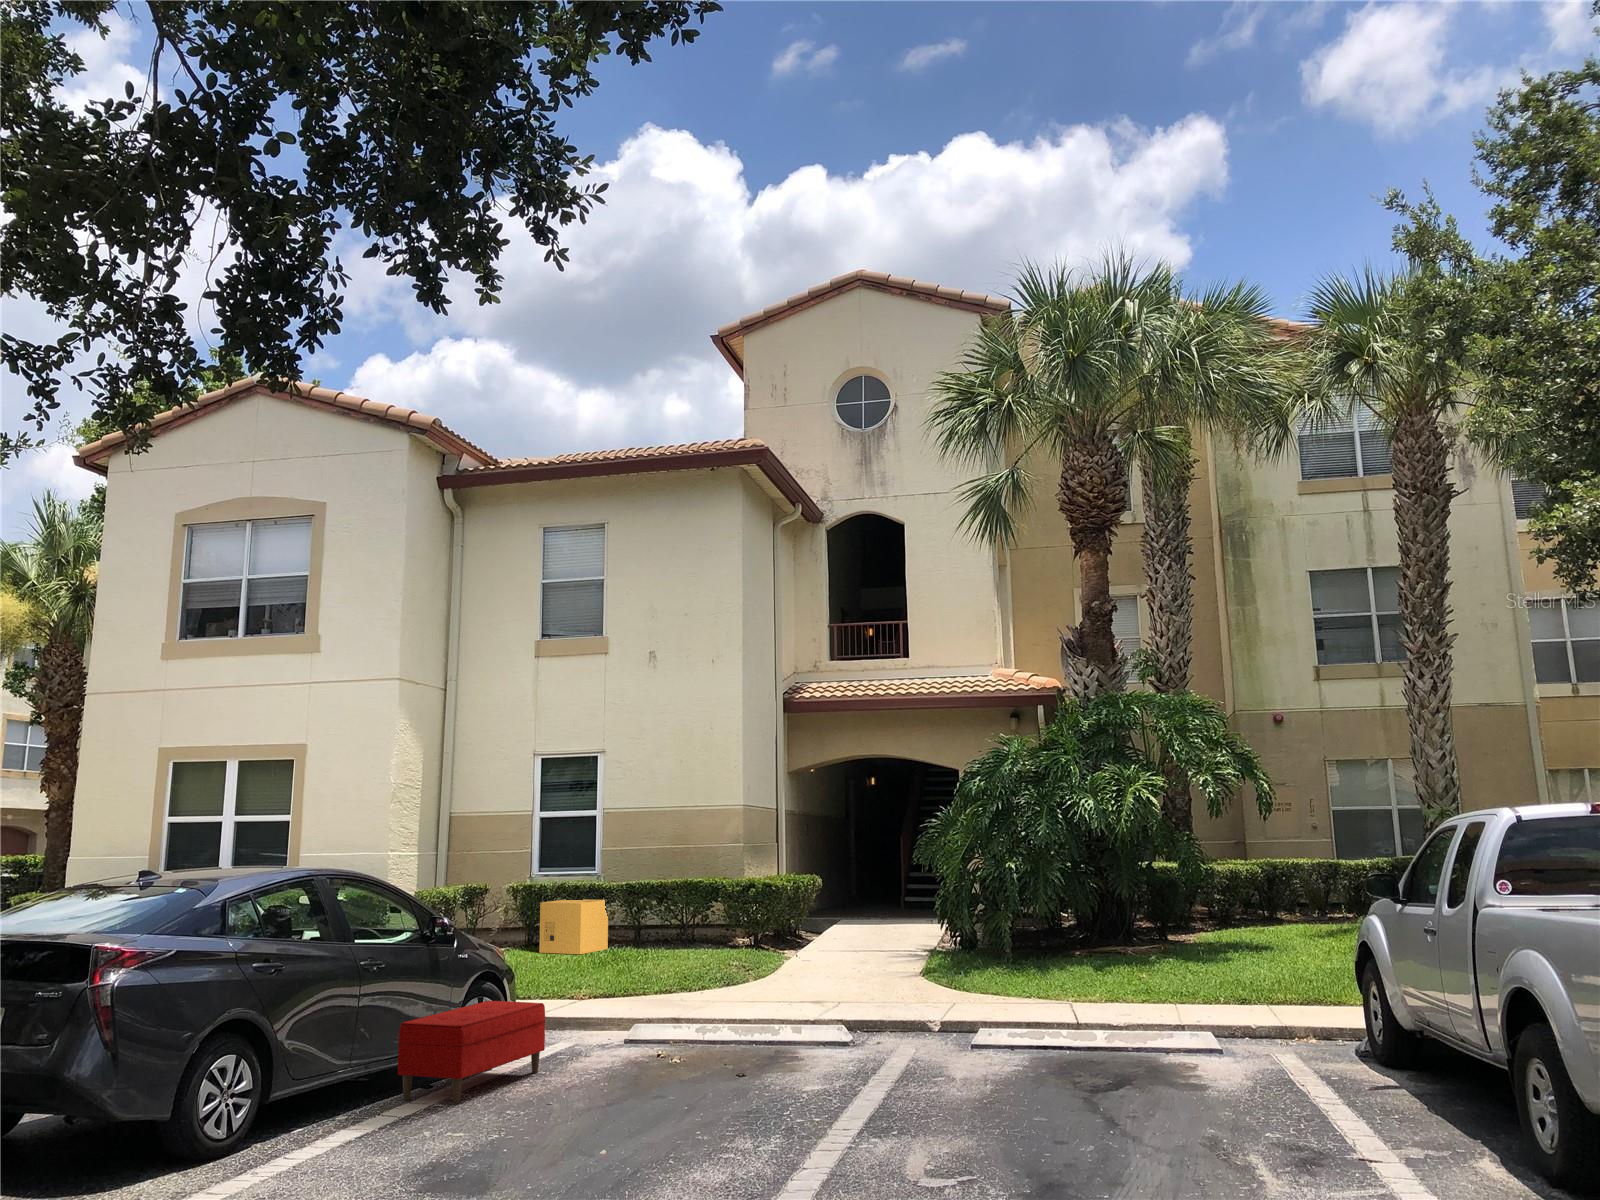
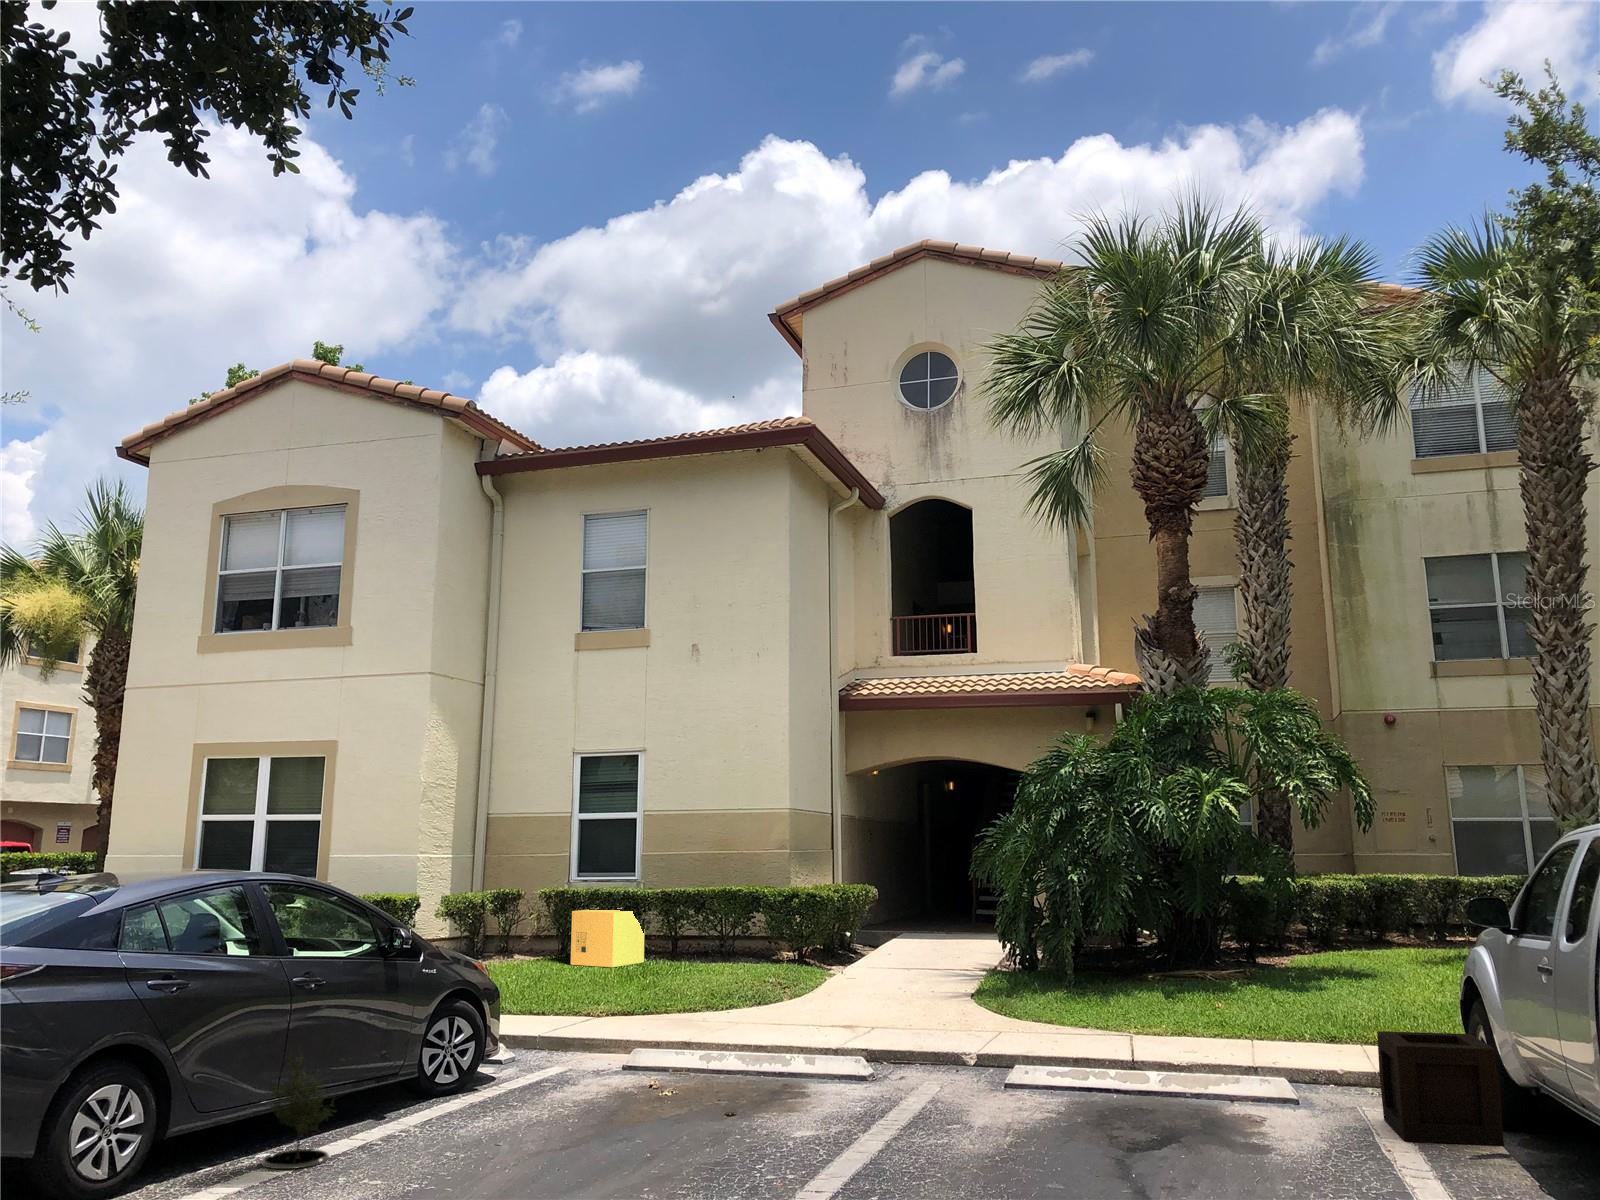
potted tree: present [1299,876,1328,920] -> present [261,1051,333,1169]
wooden crate: none [1291,989,1397,1081] -> present [1377,1031,1504,1145]
bench: present [398,1001,545,1103] -> none [347,1021,521,1138]

